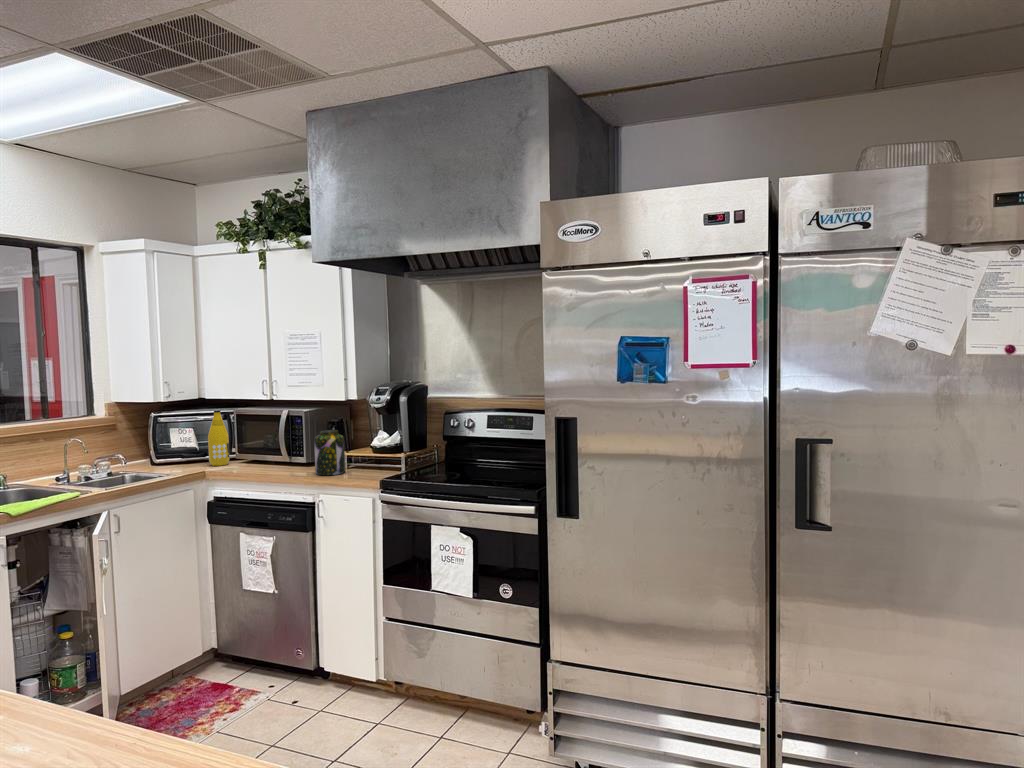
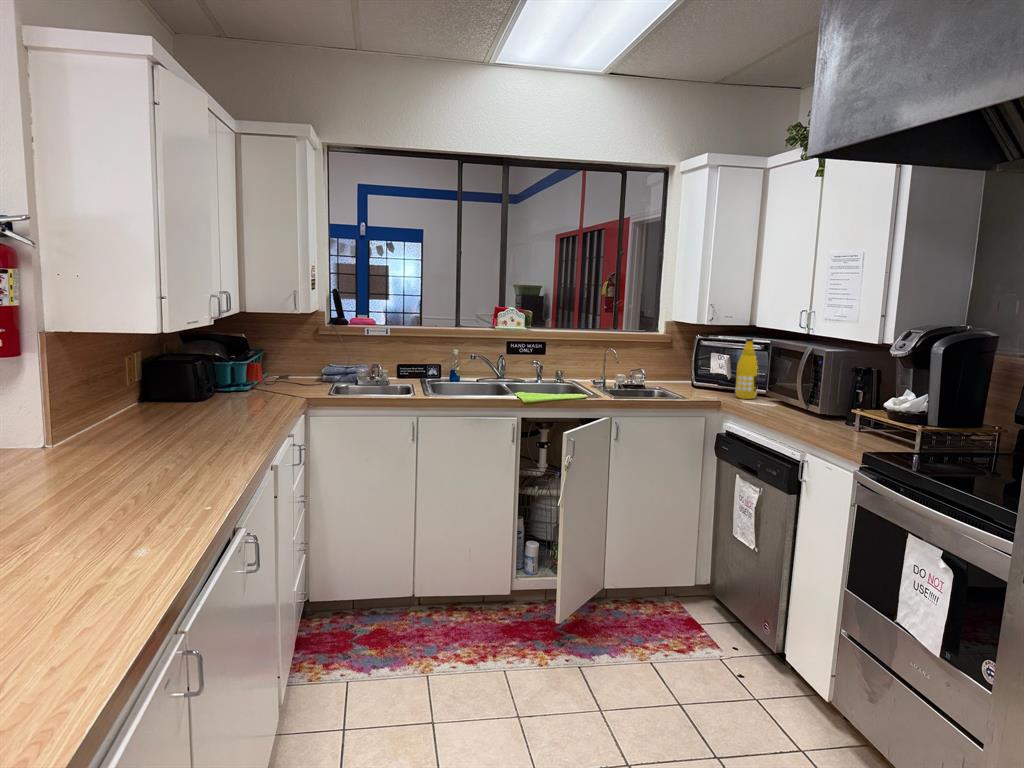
jar: present [314,430,345,475] -> none [812,378,854,435]

